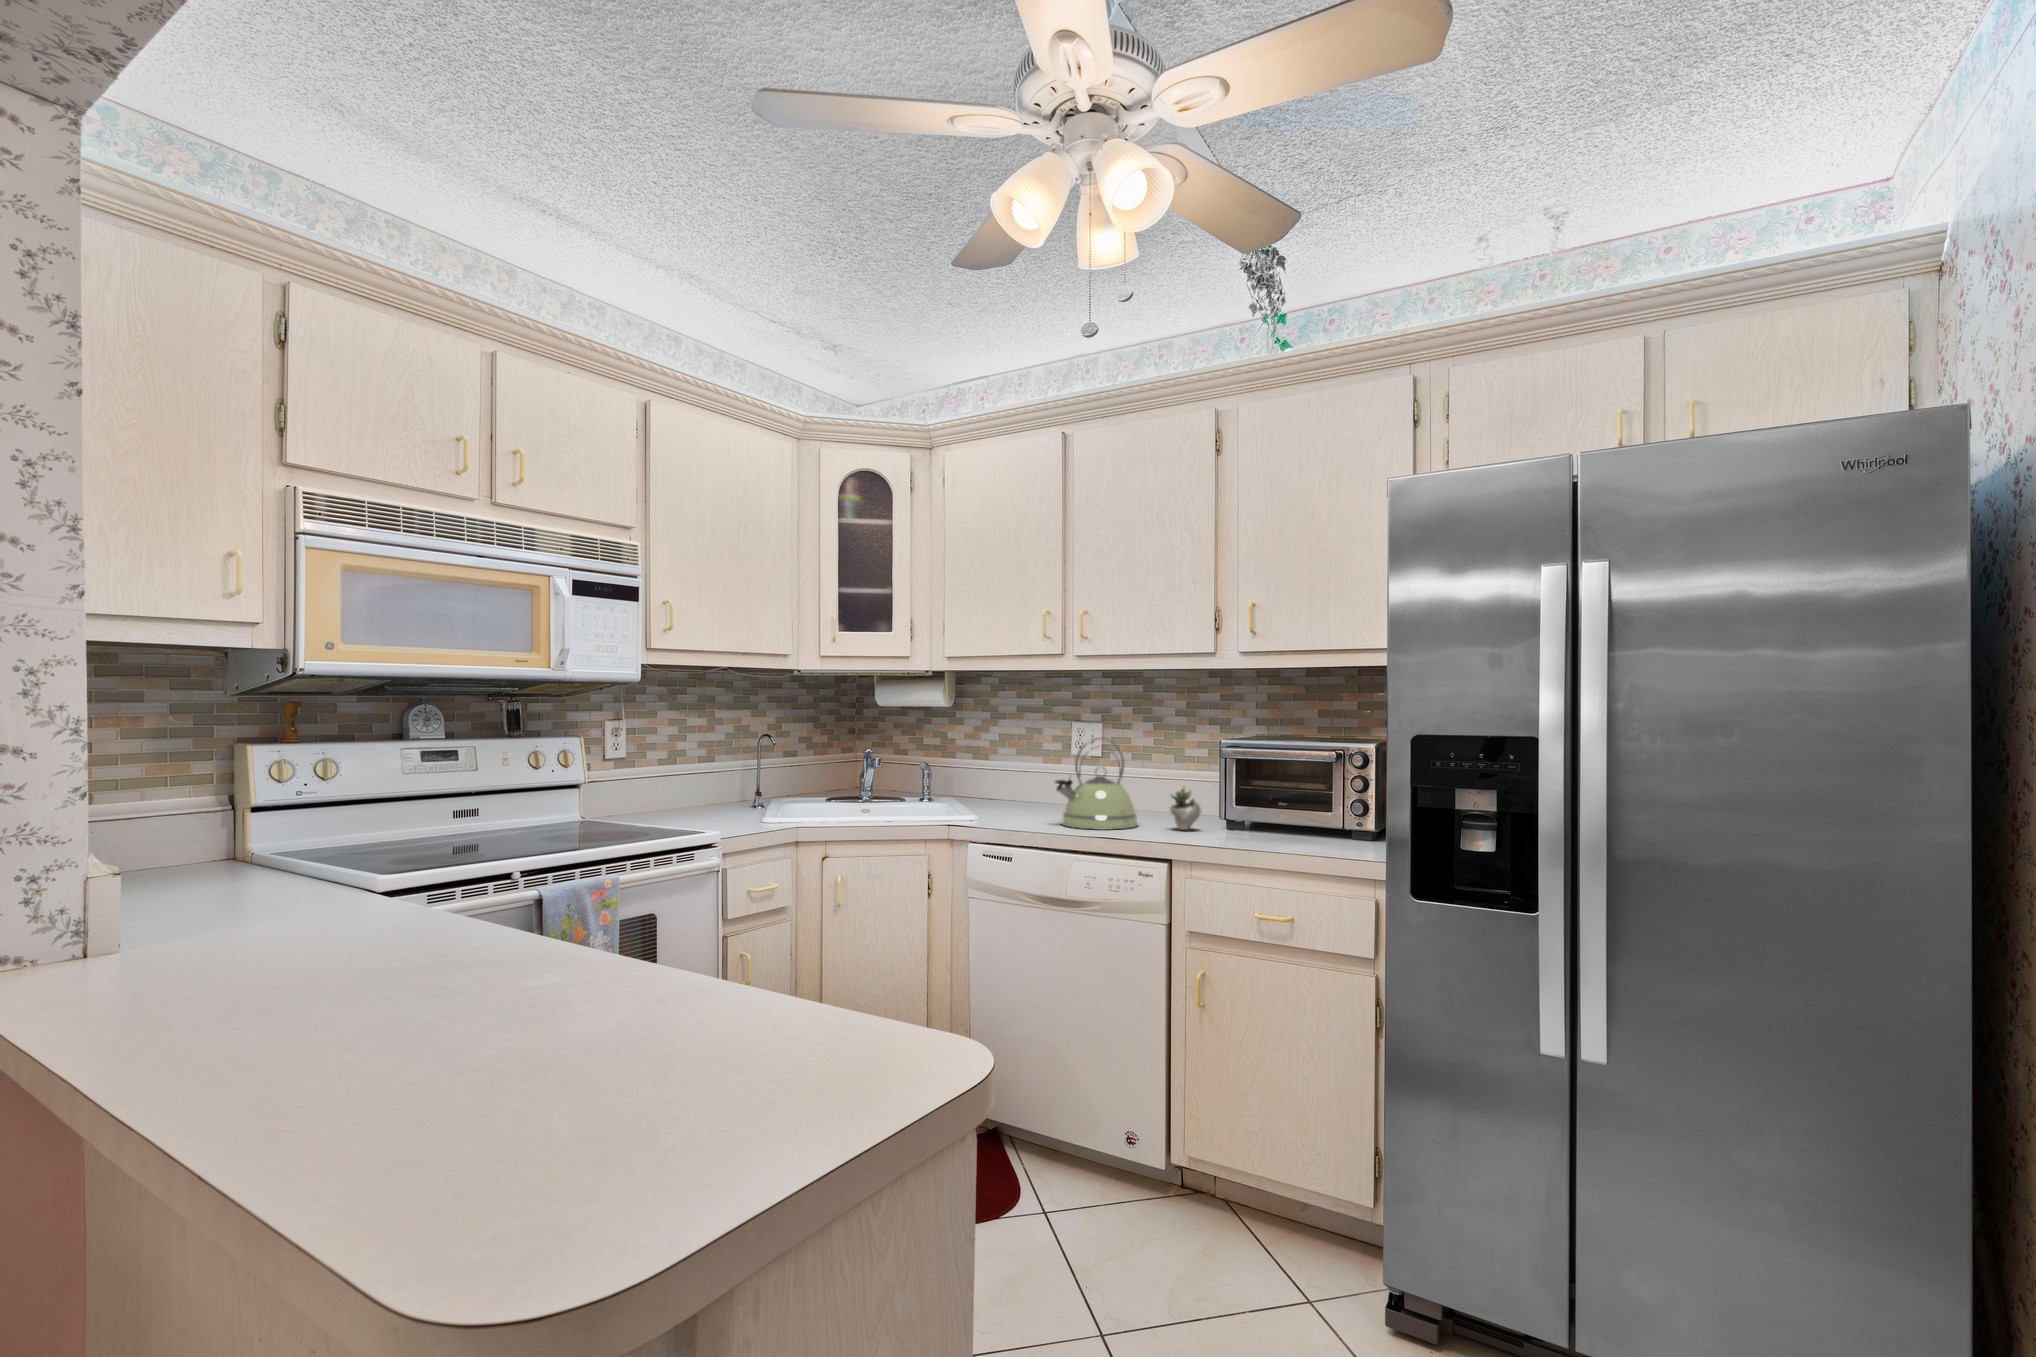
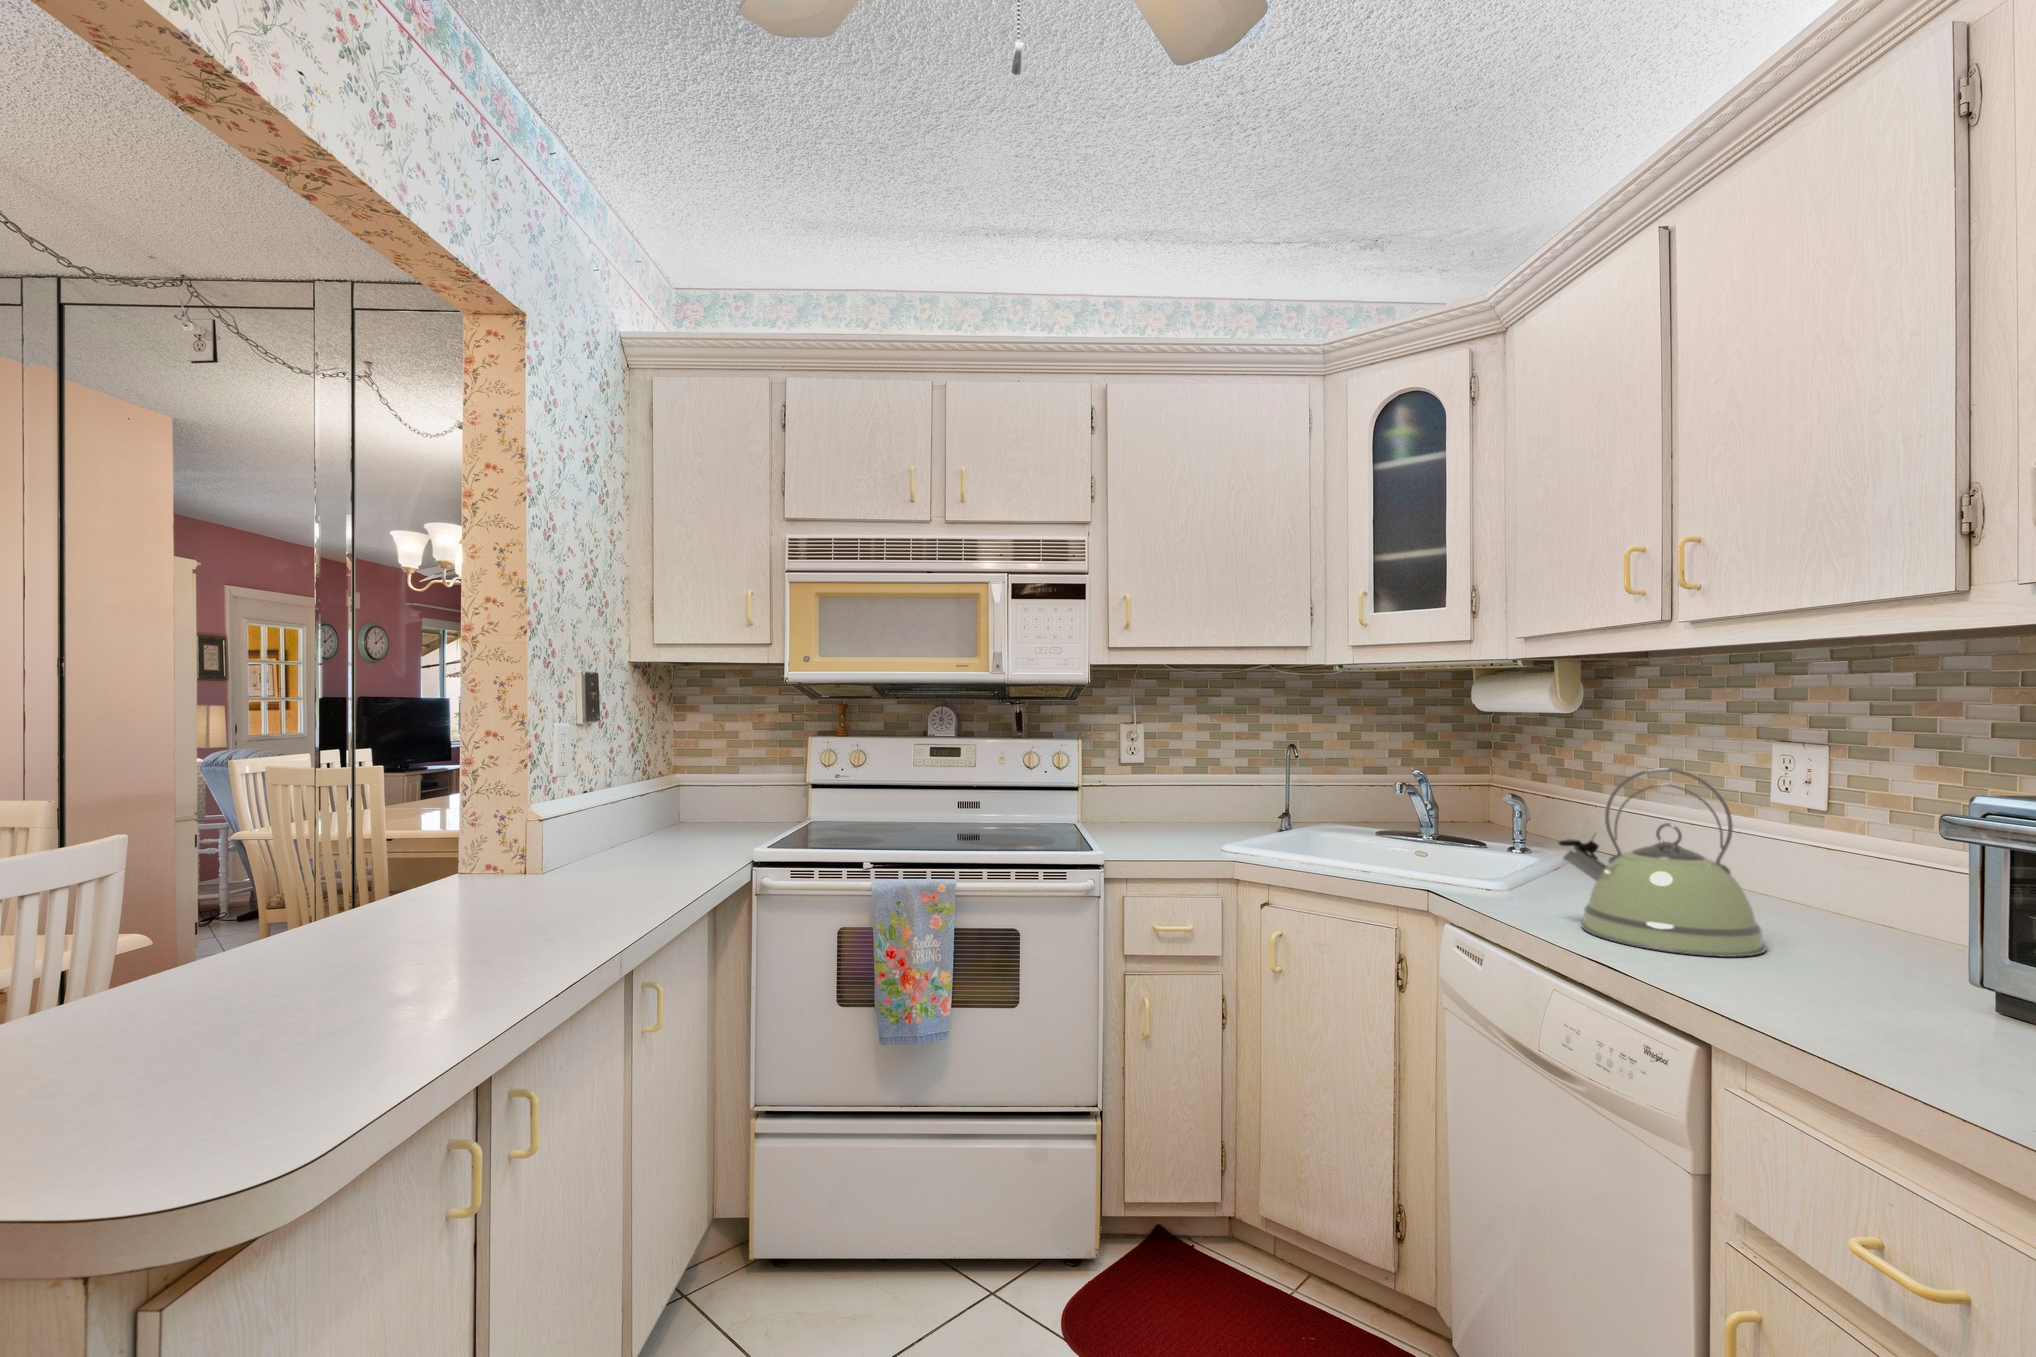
succulent plant: present [1170,786,1201,830] -> none [1786,887,1887,989]

